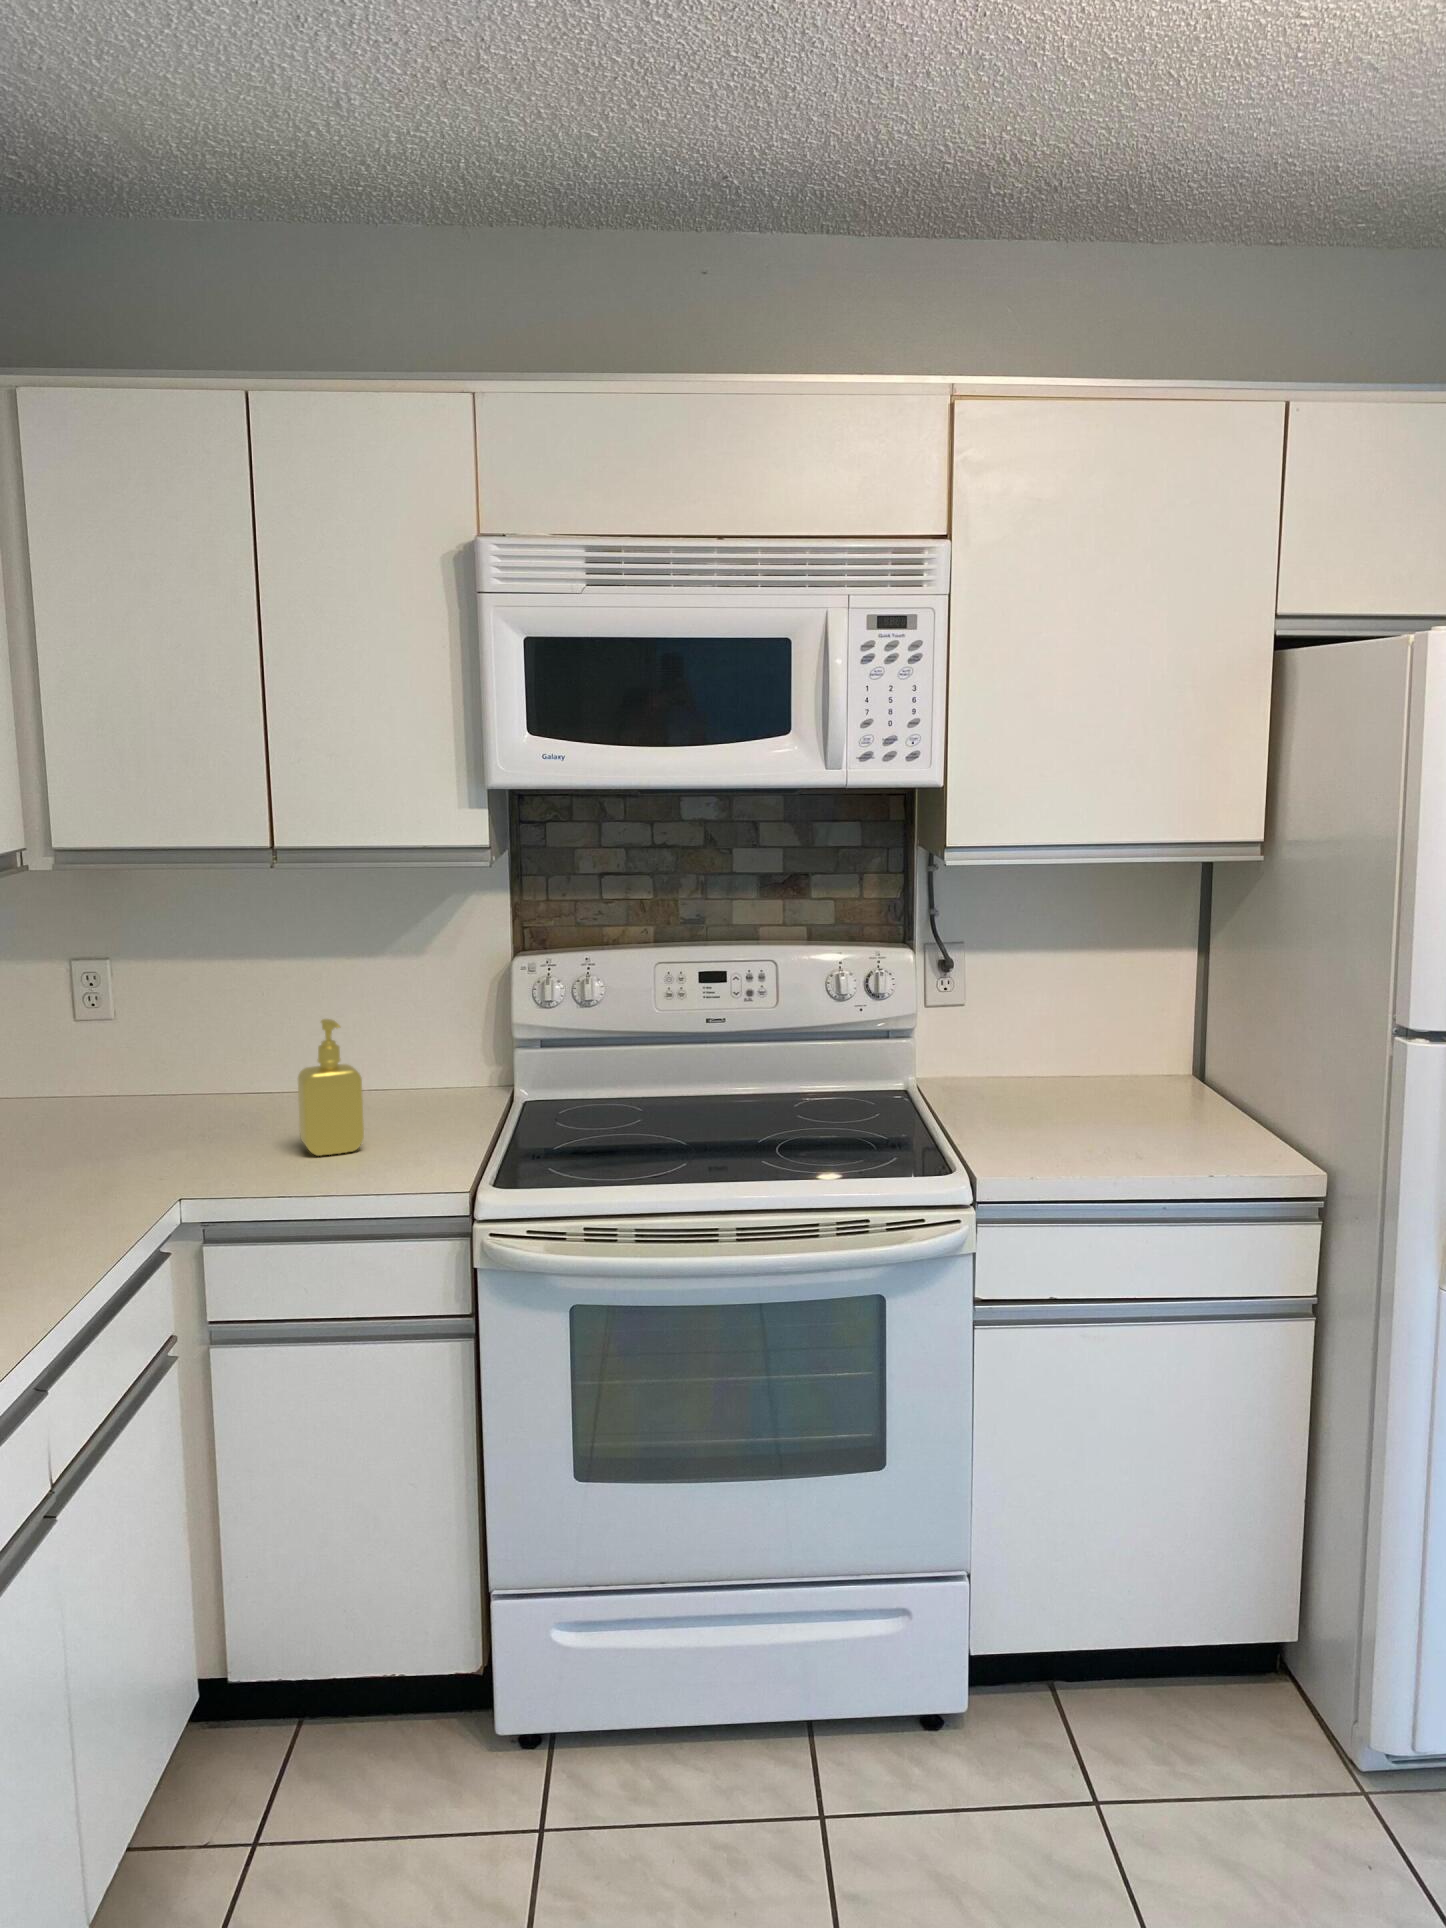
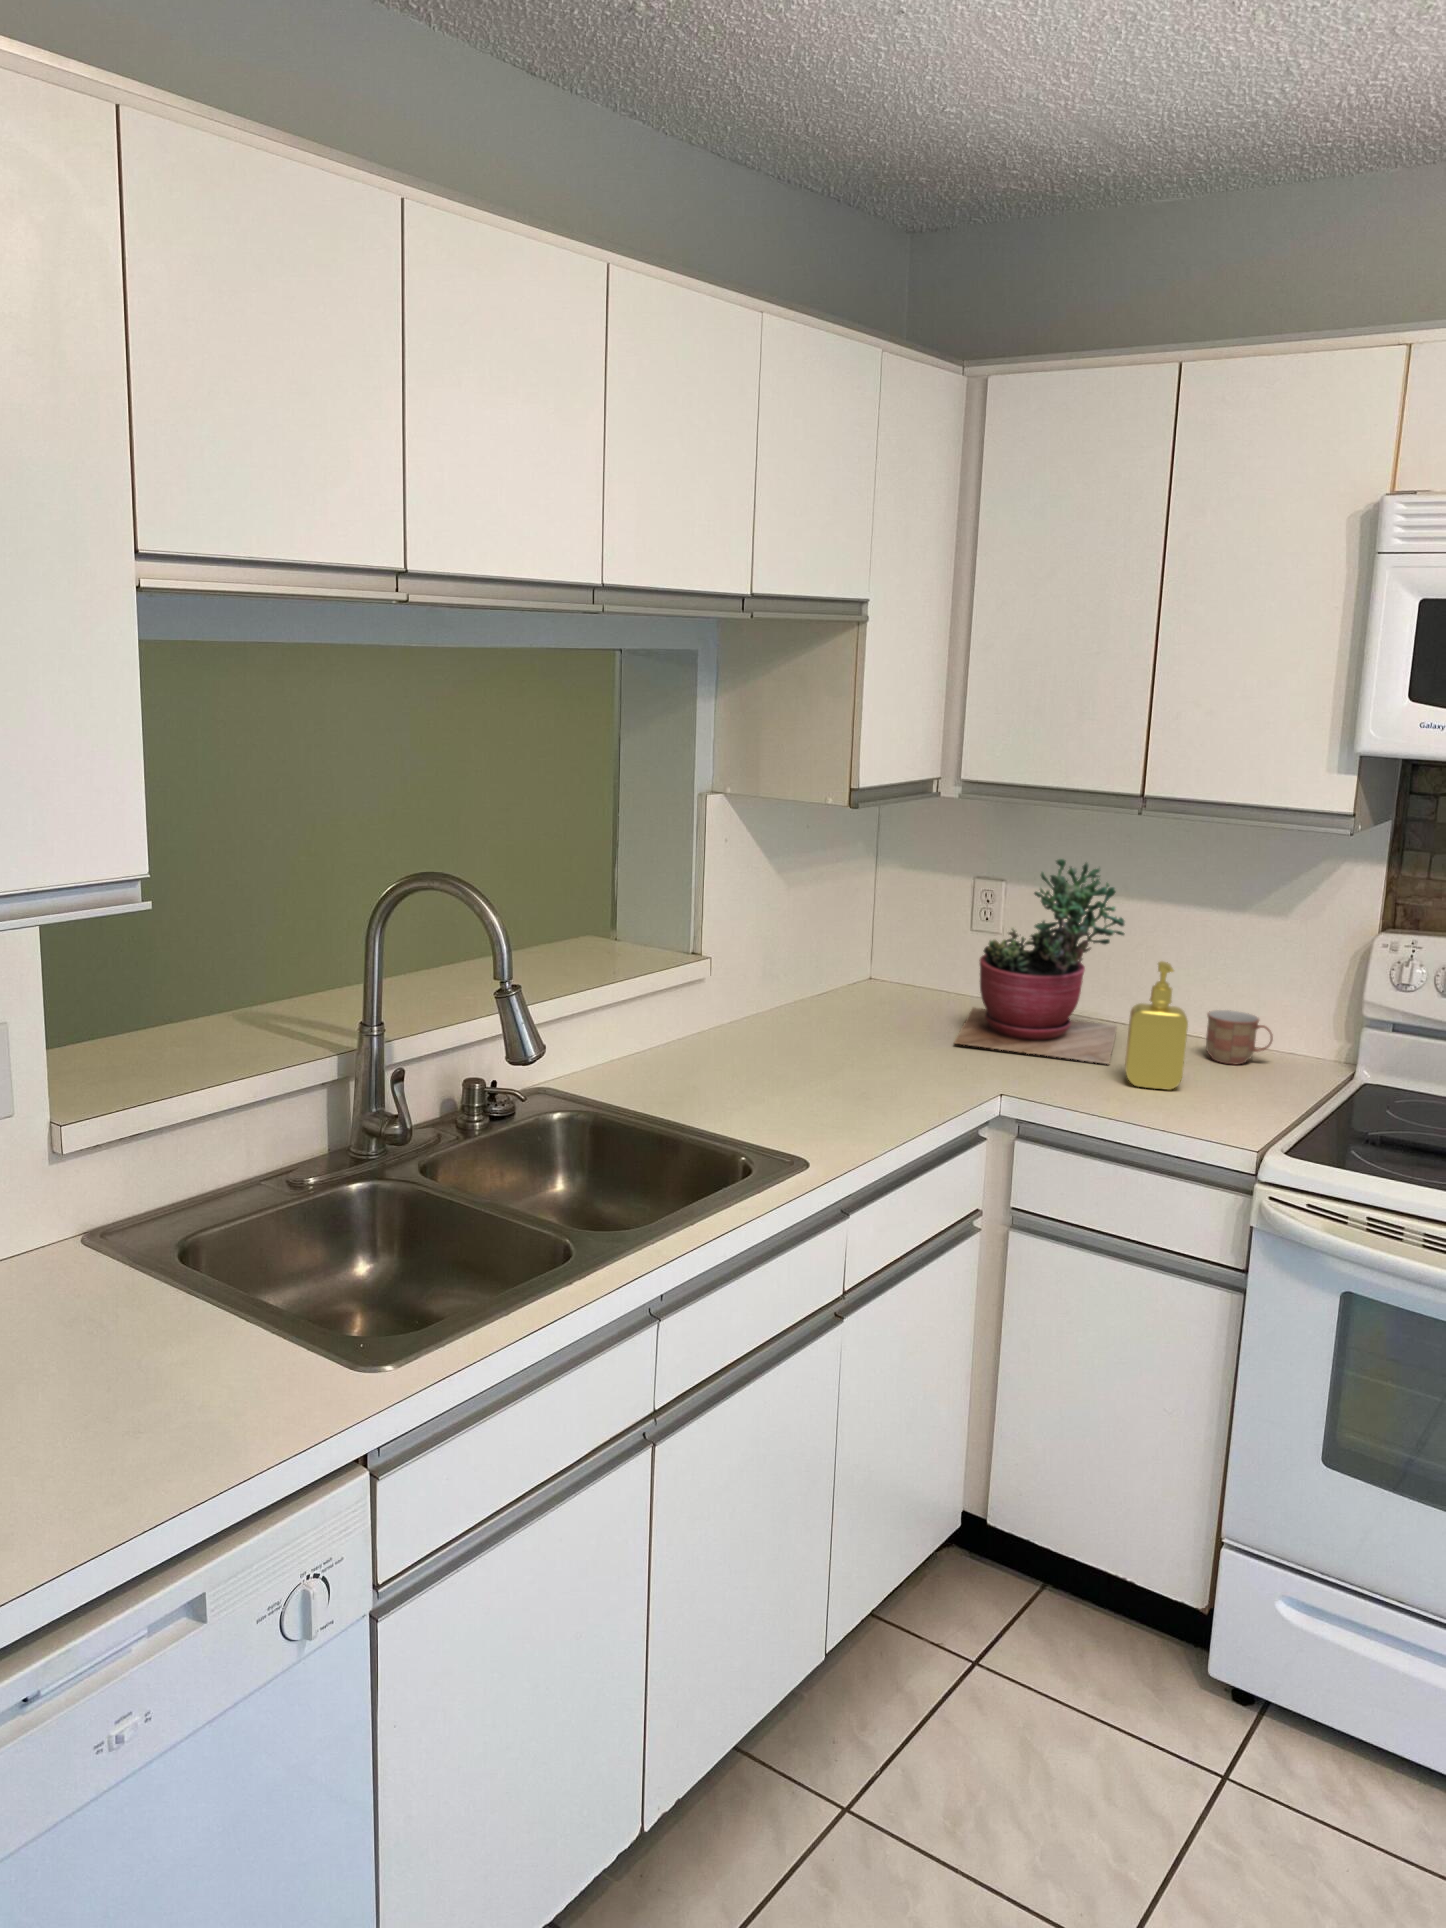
succulent plant: none [89,924,279,1154] -> present [955,859,1124,1064]
mug: none [364,1059,432,1114] -> present [1206,1010,1273,1064]

